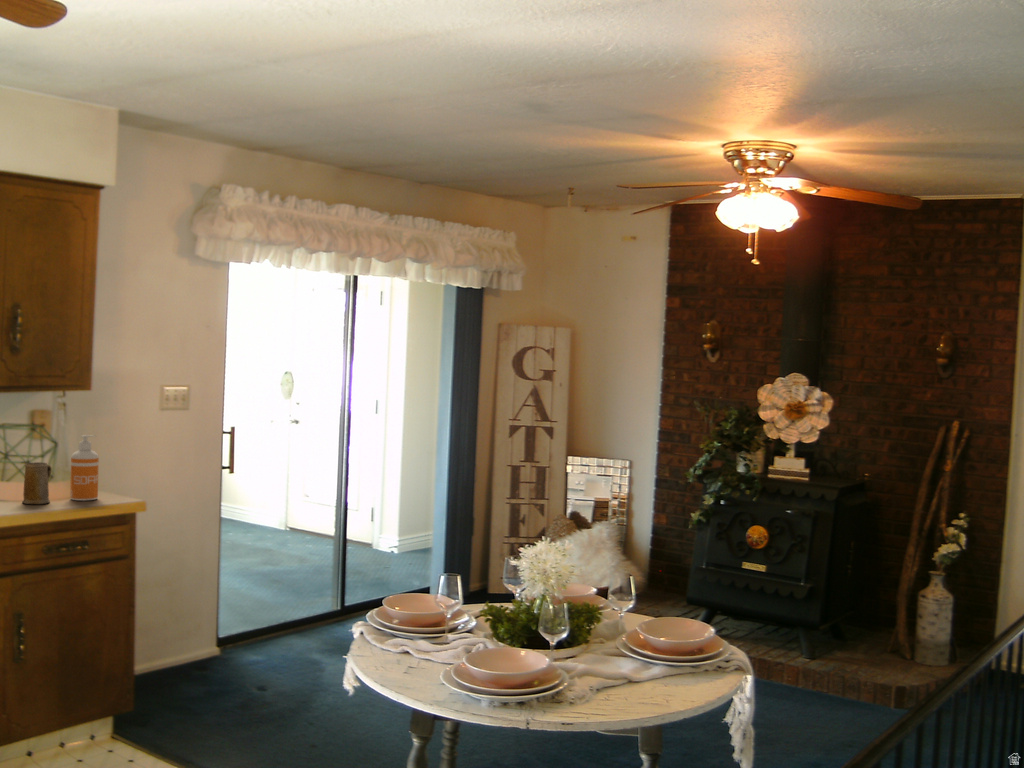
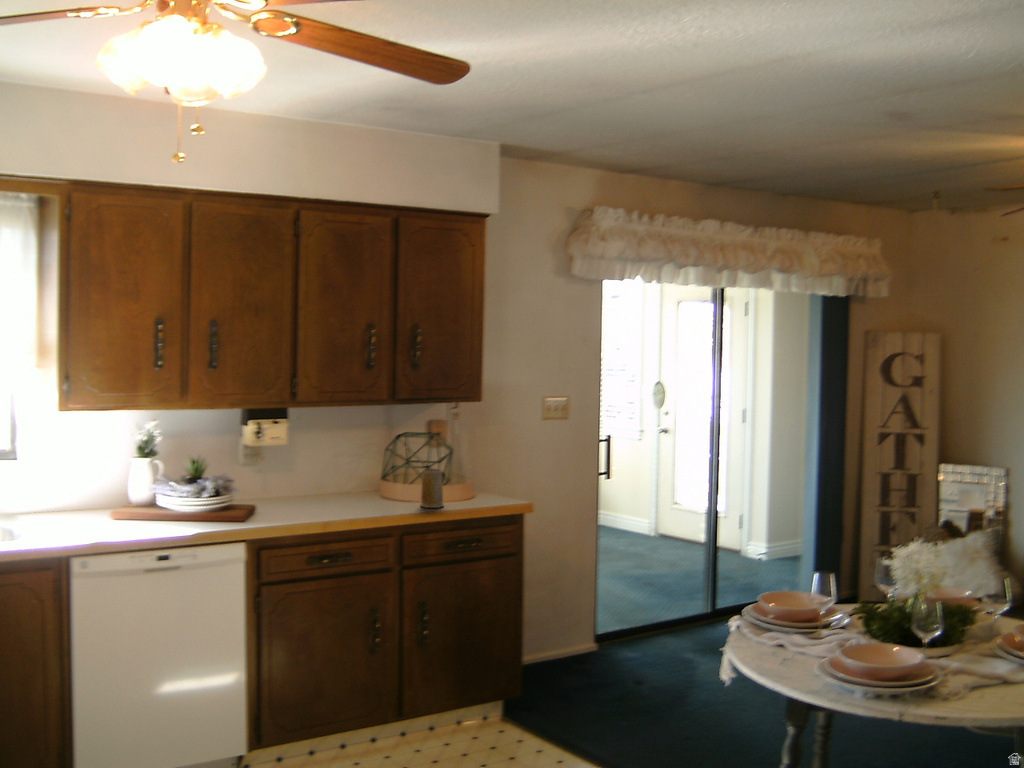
soap dispenser: present [70,435,99,501] -> none [462,443,487,505]

